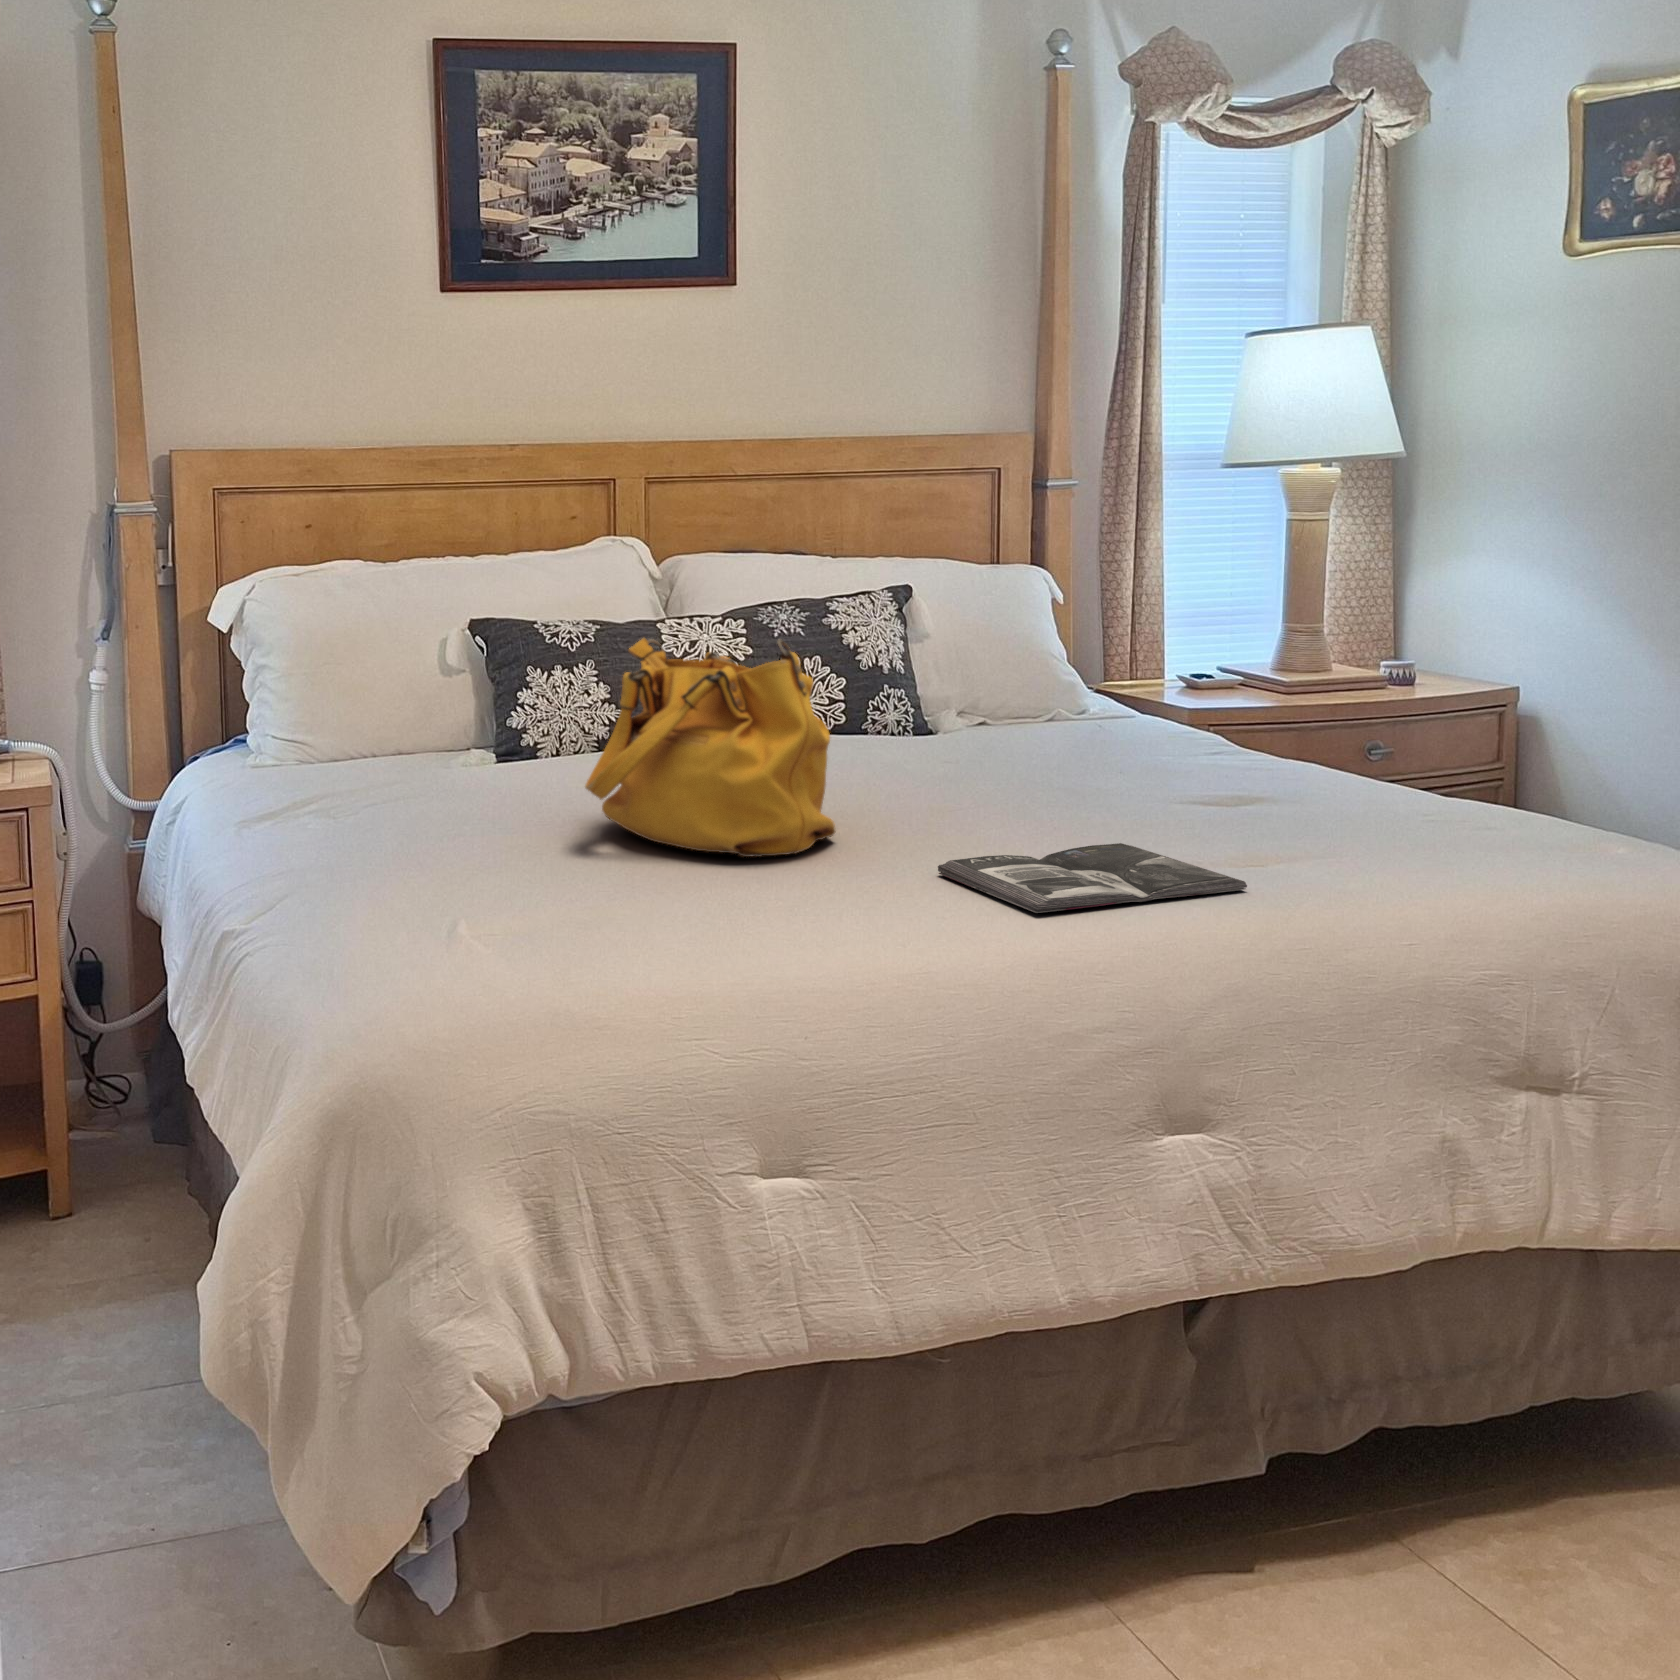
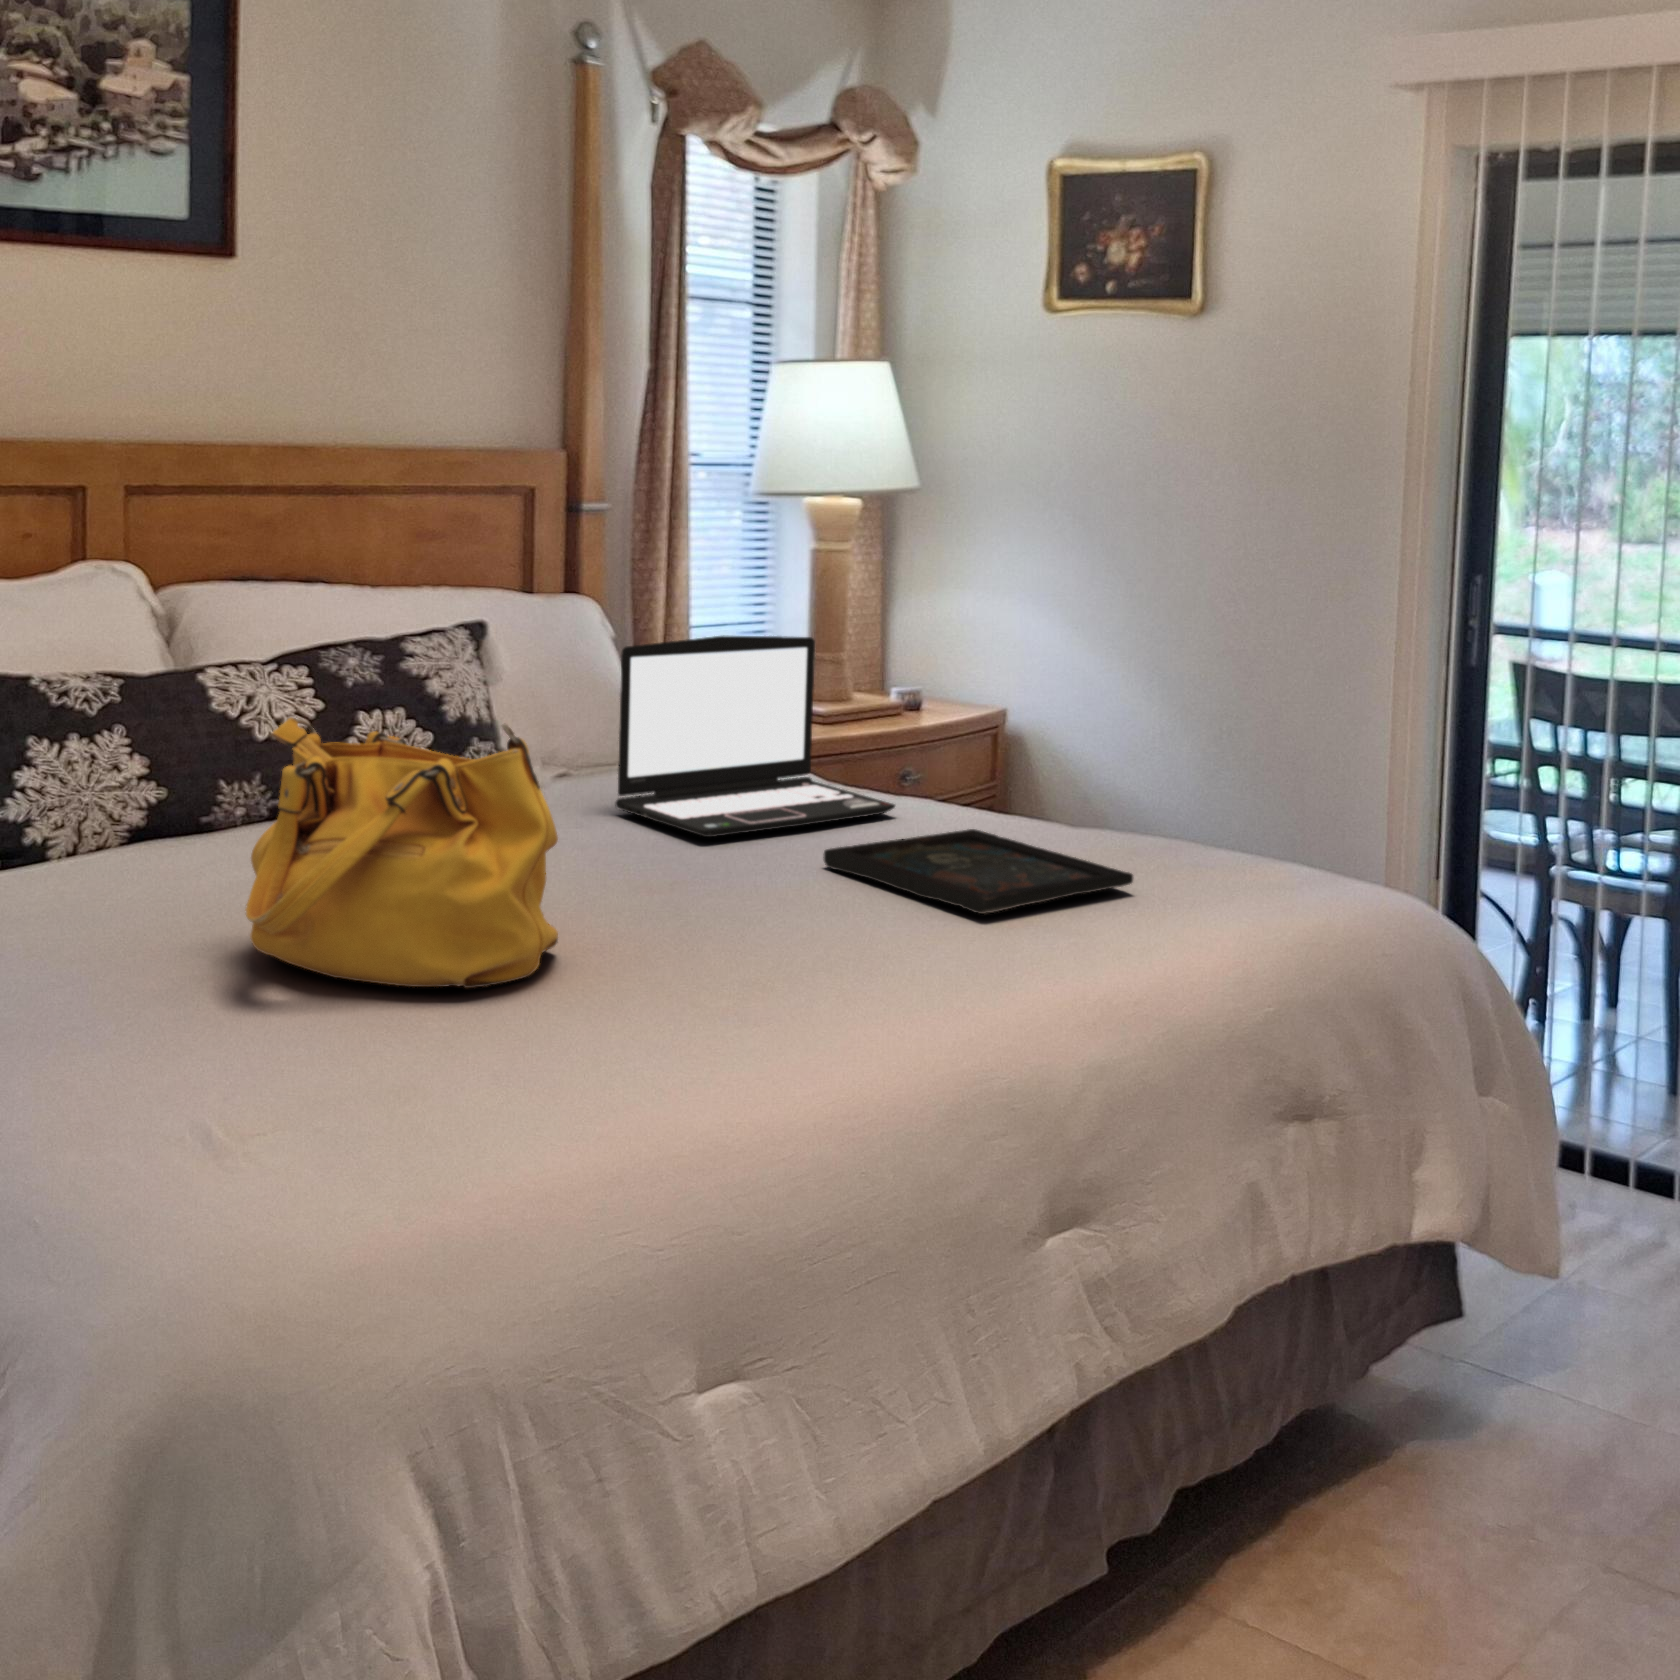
laptop: none [988,590,1257,772] -> present [615,635,895,837]
tray: none [1137,776,1441,843] -> present [823,829,1133,914]
magazine: present [938,843,1247,913] -> none [712,928,1030,1030]

